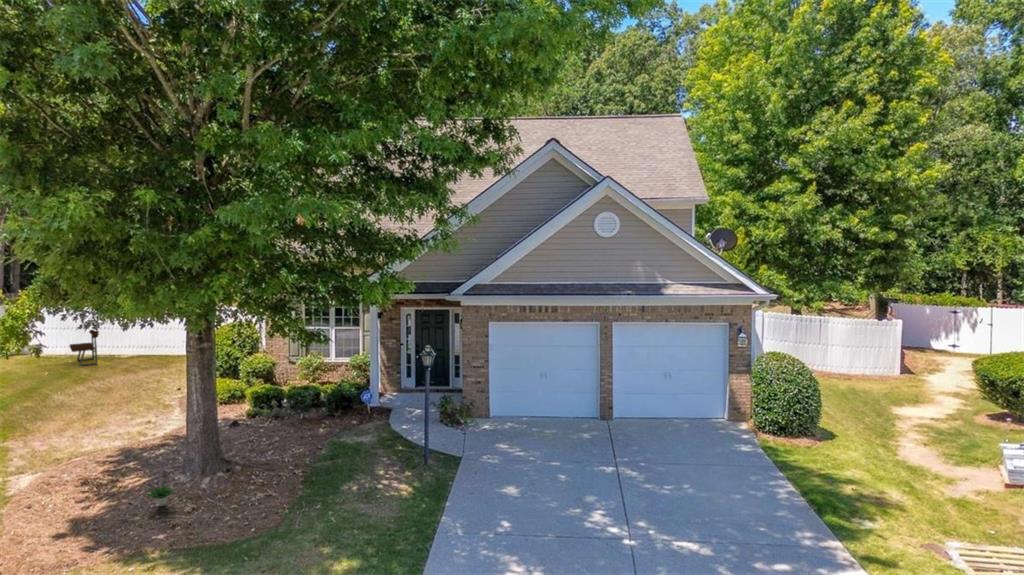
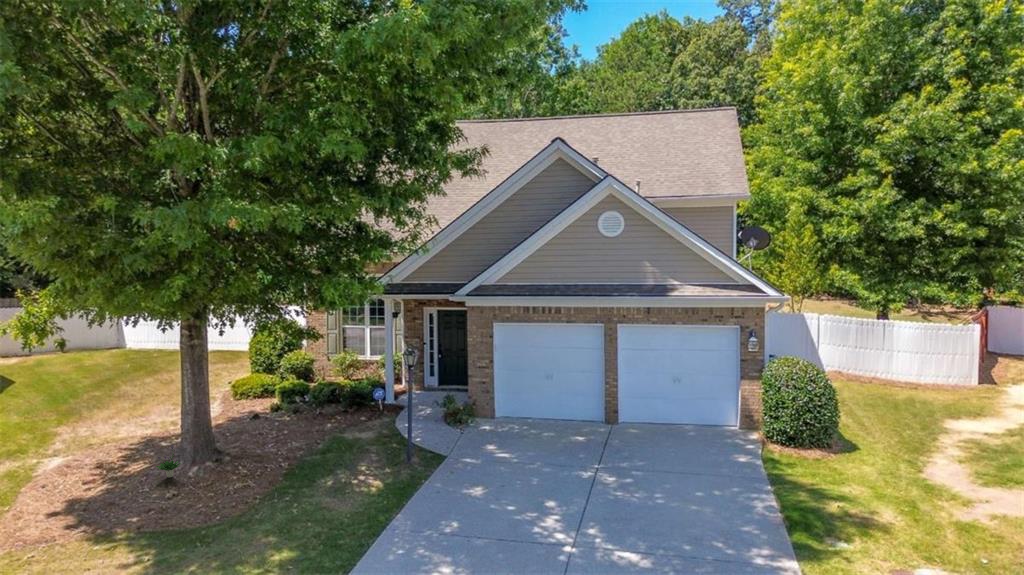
bench: present [70,330,99,366] -> none [152,320,176,359]

